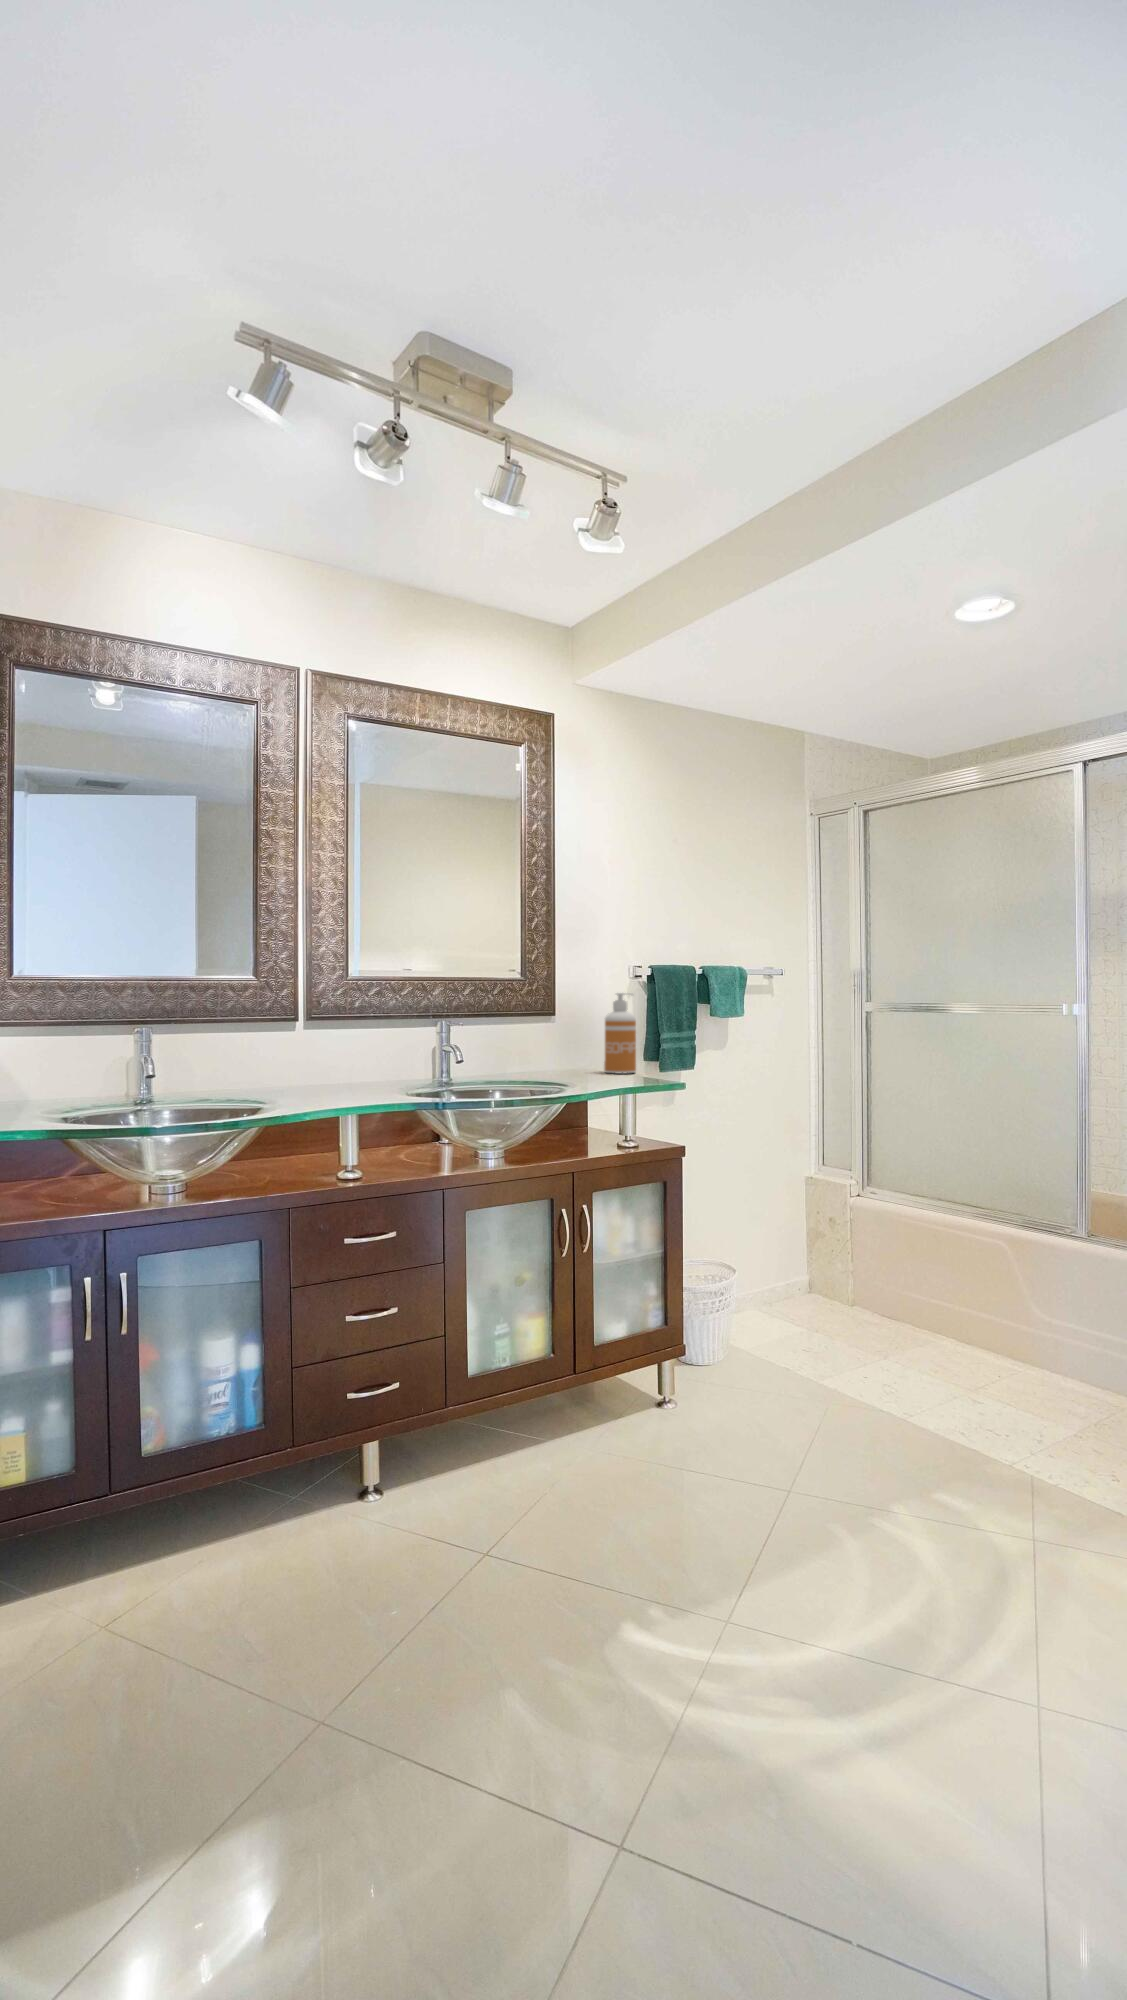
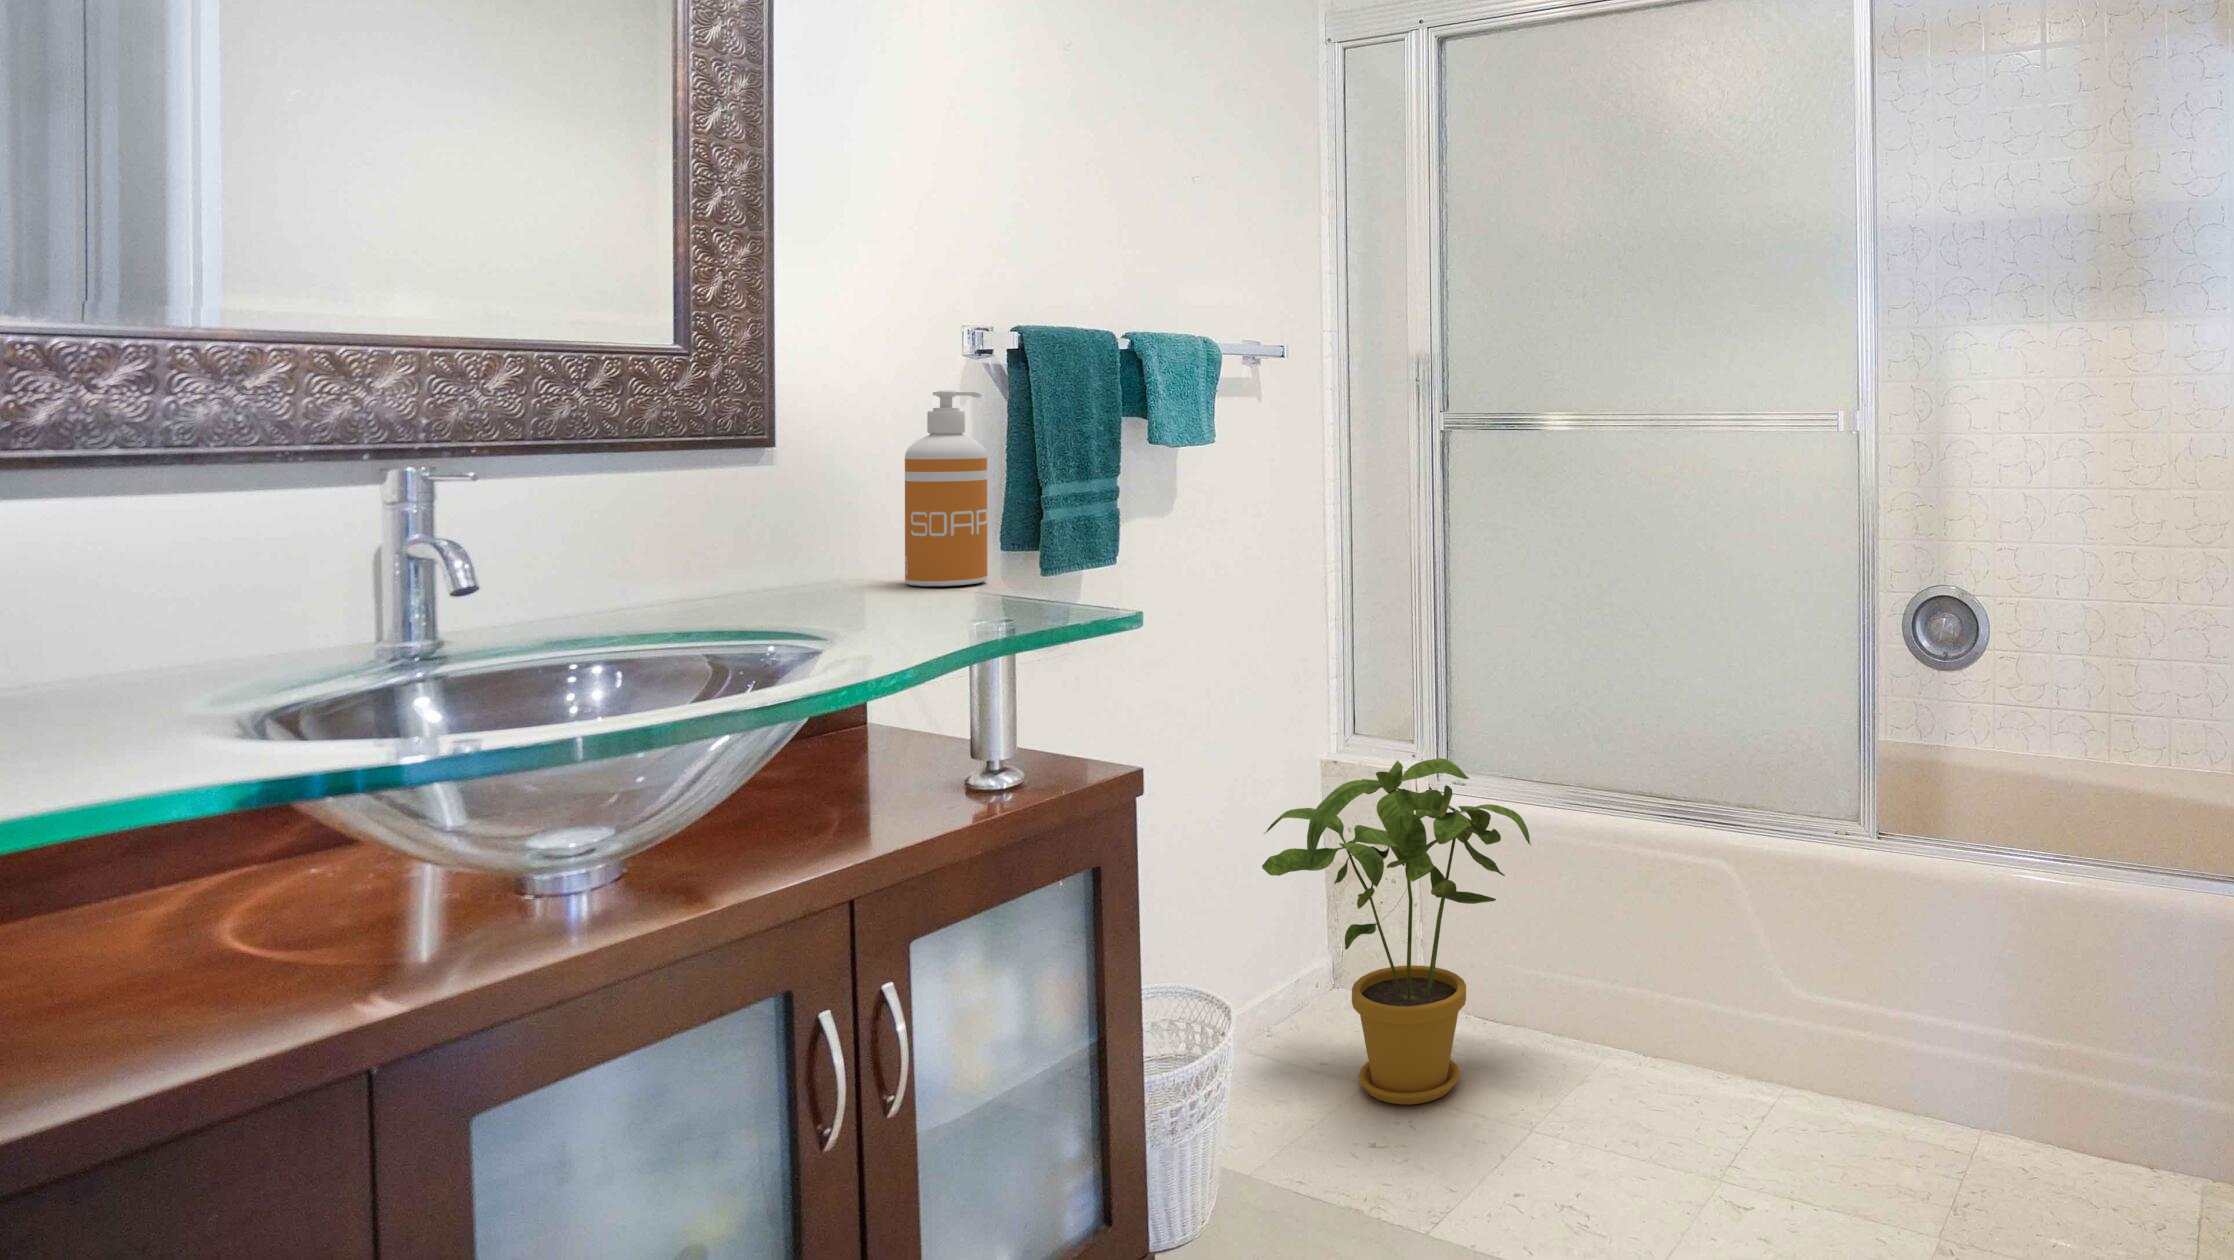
house plant: none [767,1171,903,1342] -> present [1262,758,1531,1105]

